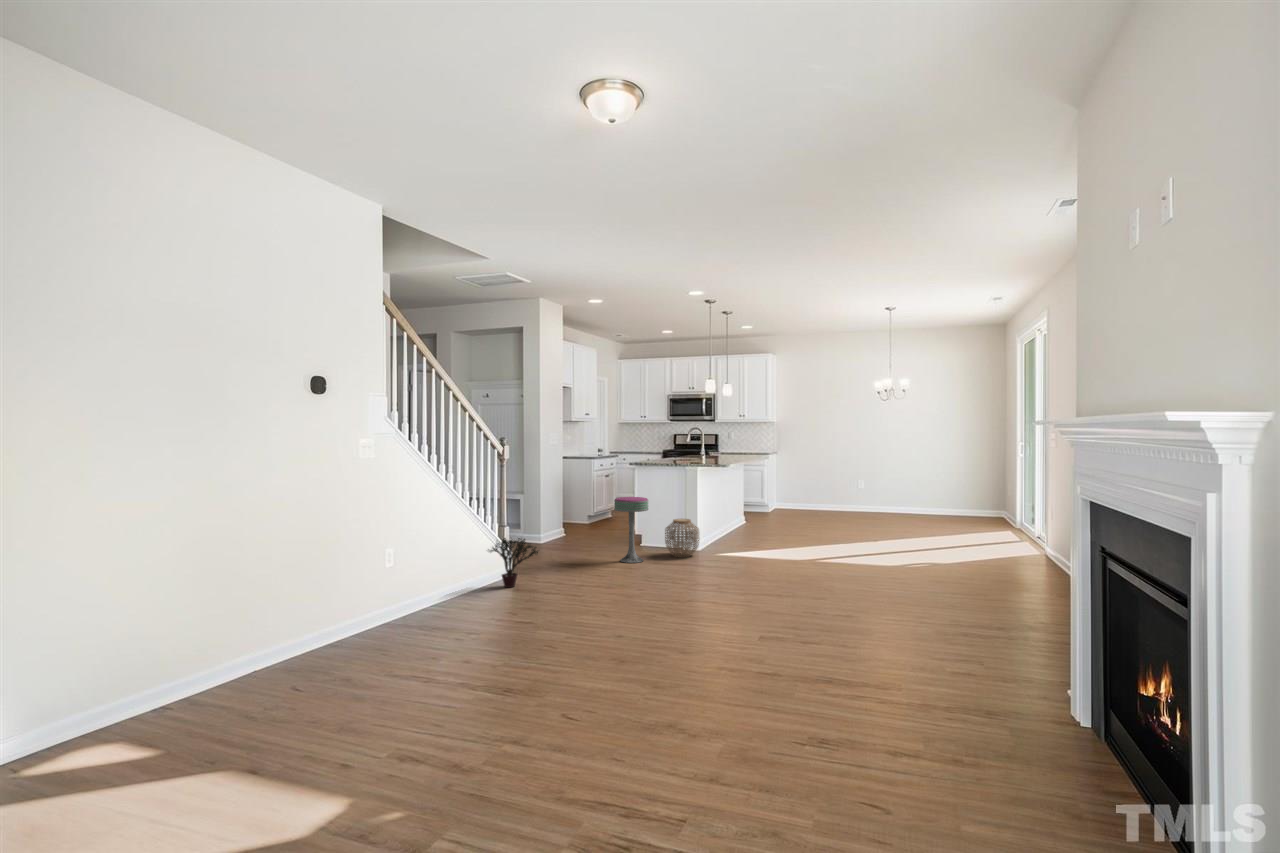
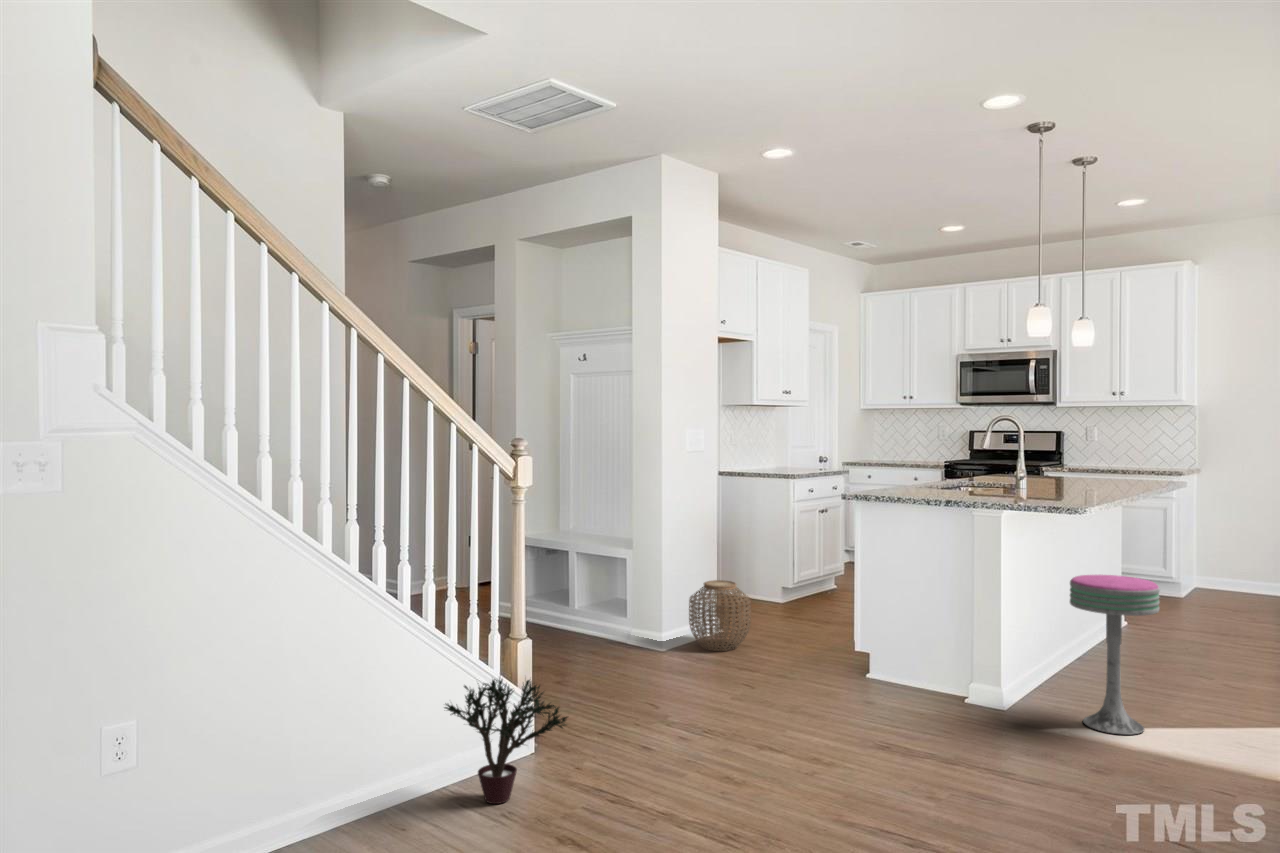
bar stool: present [614,497,648,563] -> present [1070,575,1160,735]
woven basket: present [665,519,699,557] -> present [689,580,751,651]

